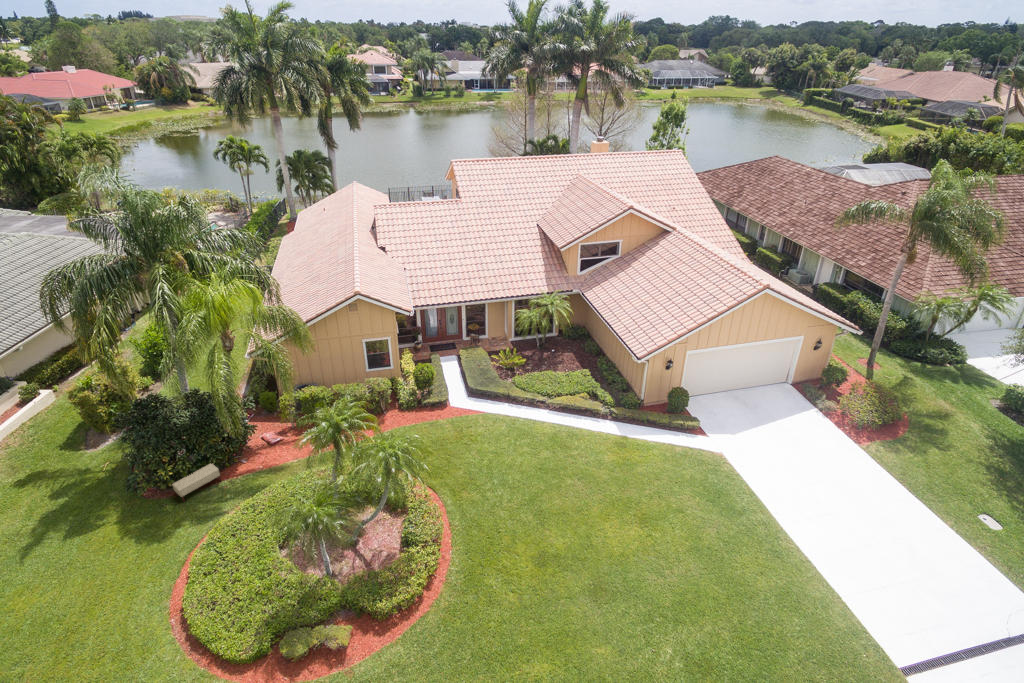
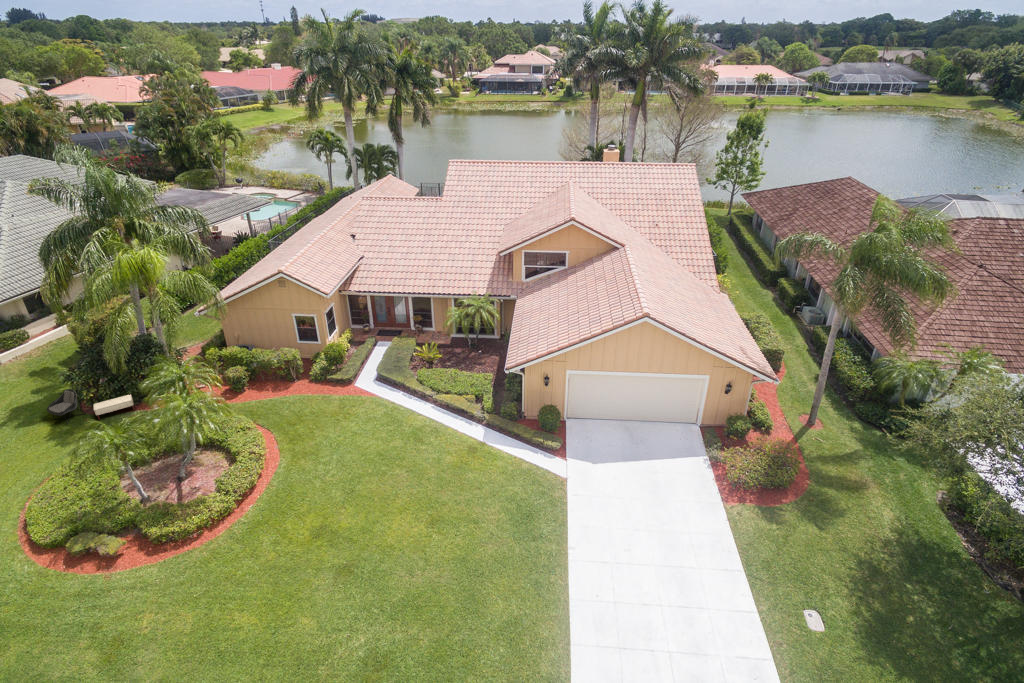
lounge chair: none [111,472,159,516] -> present [47,389,86,424]

